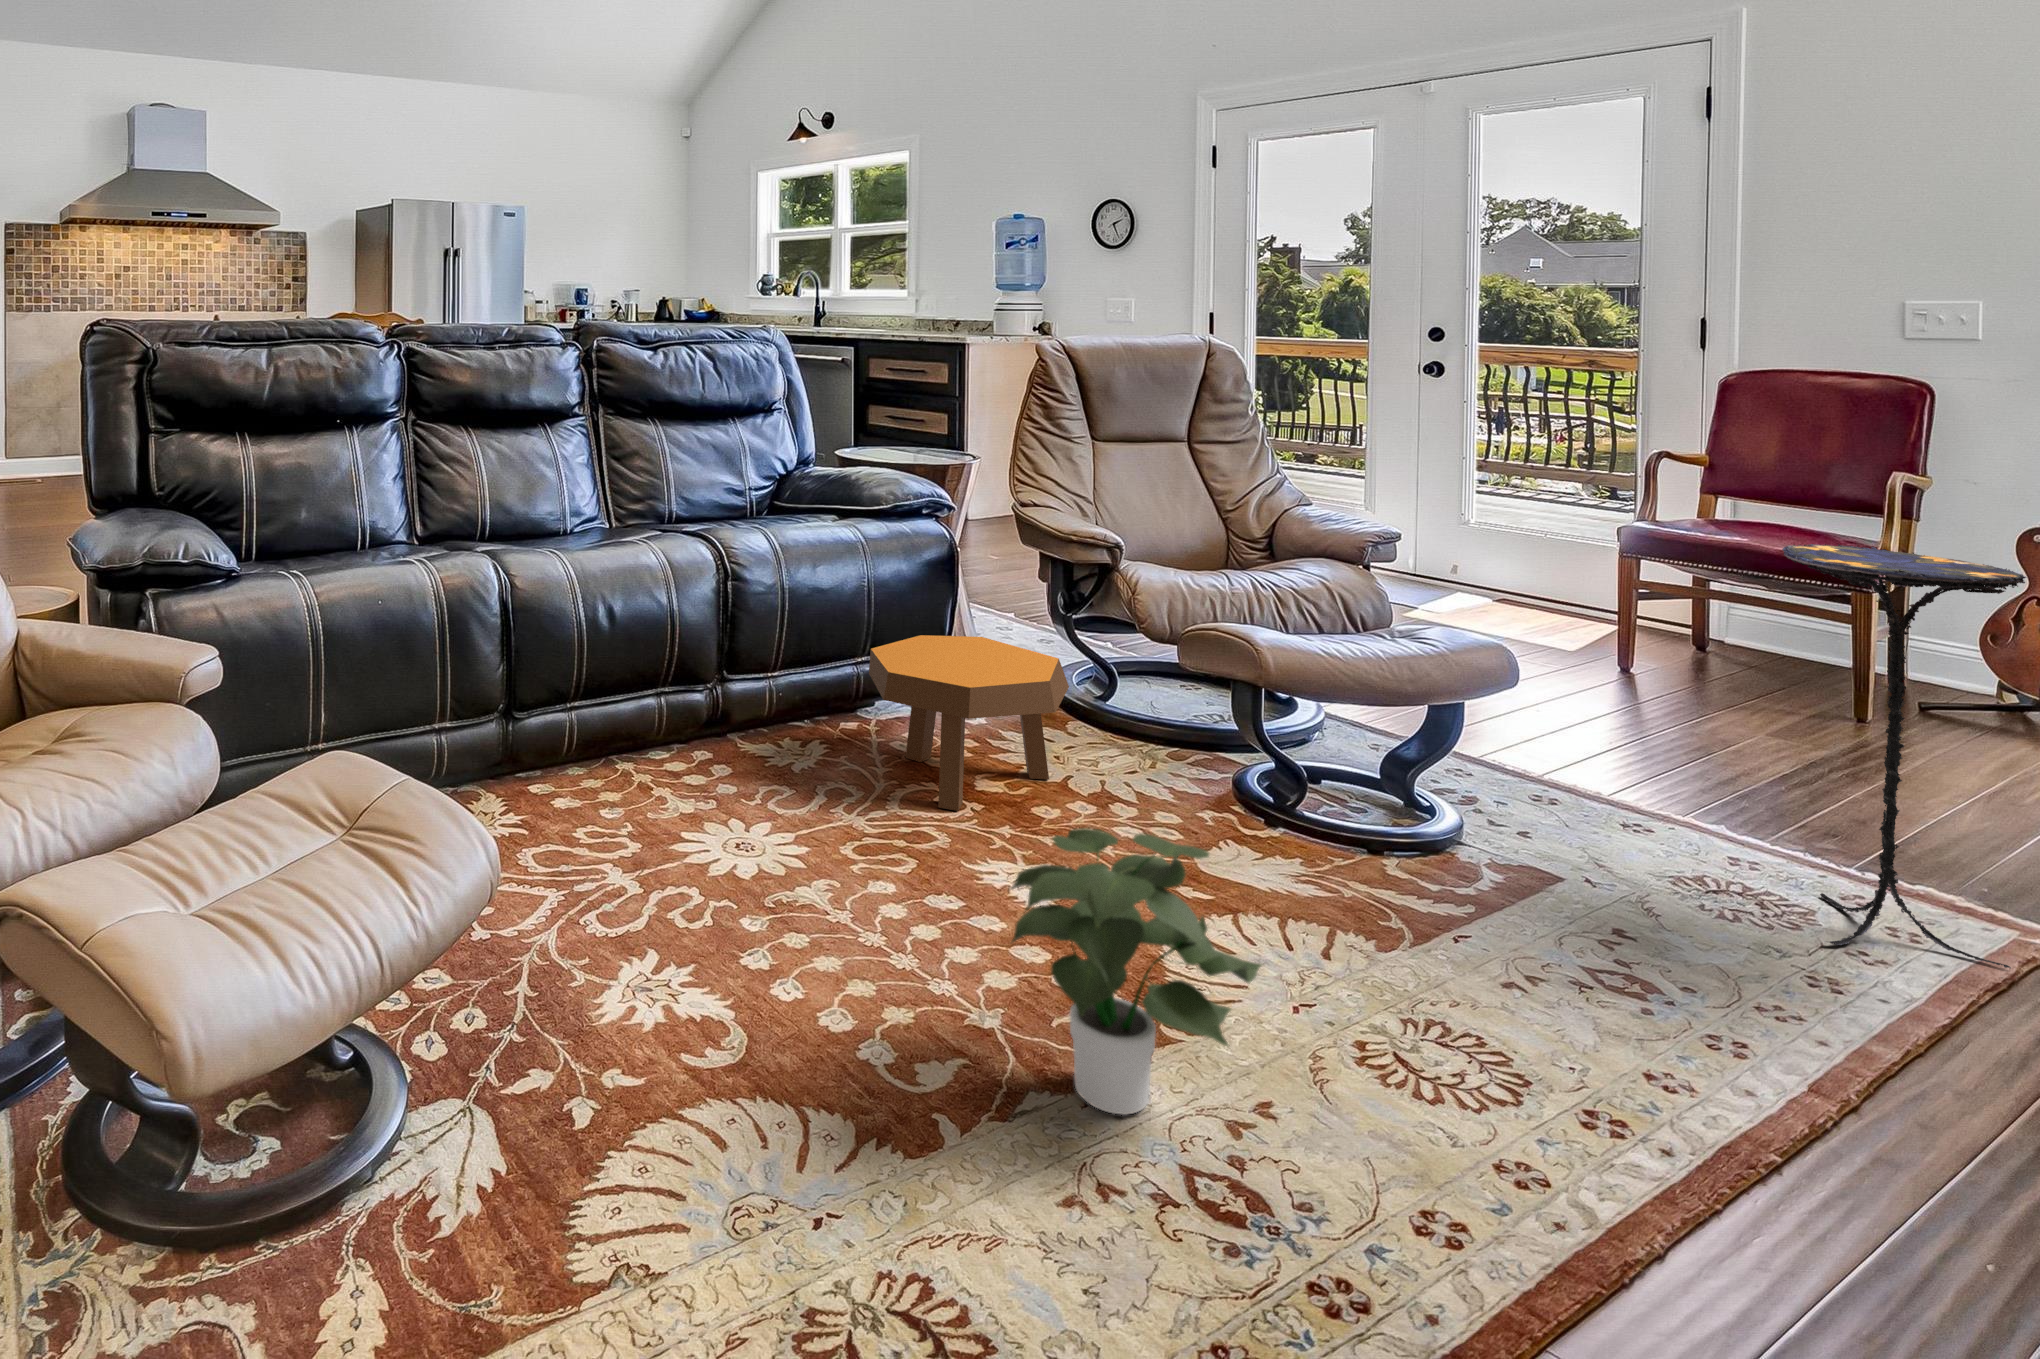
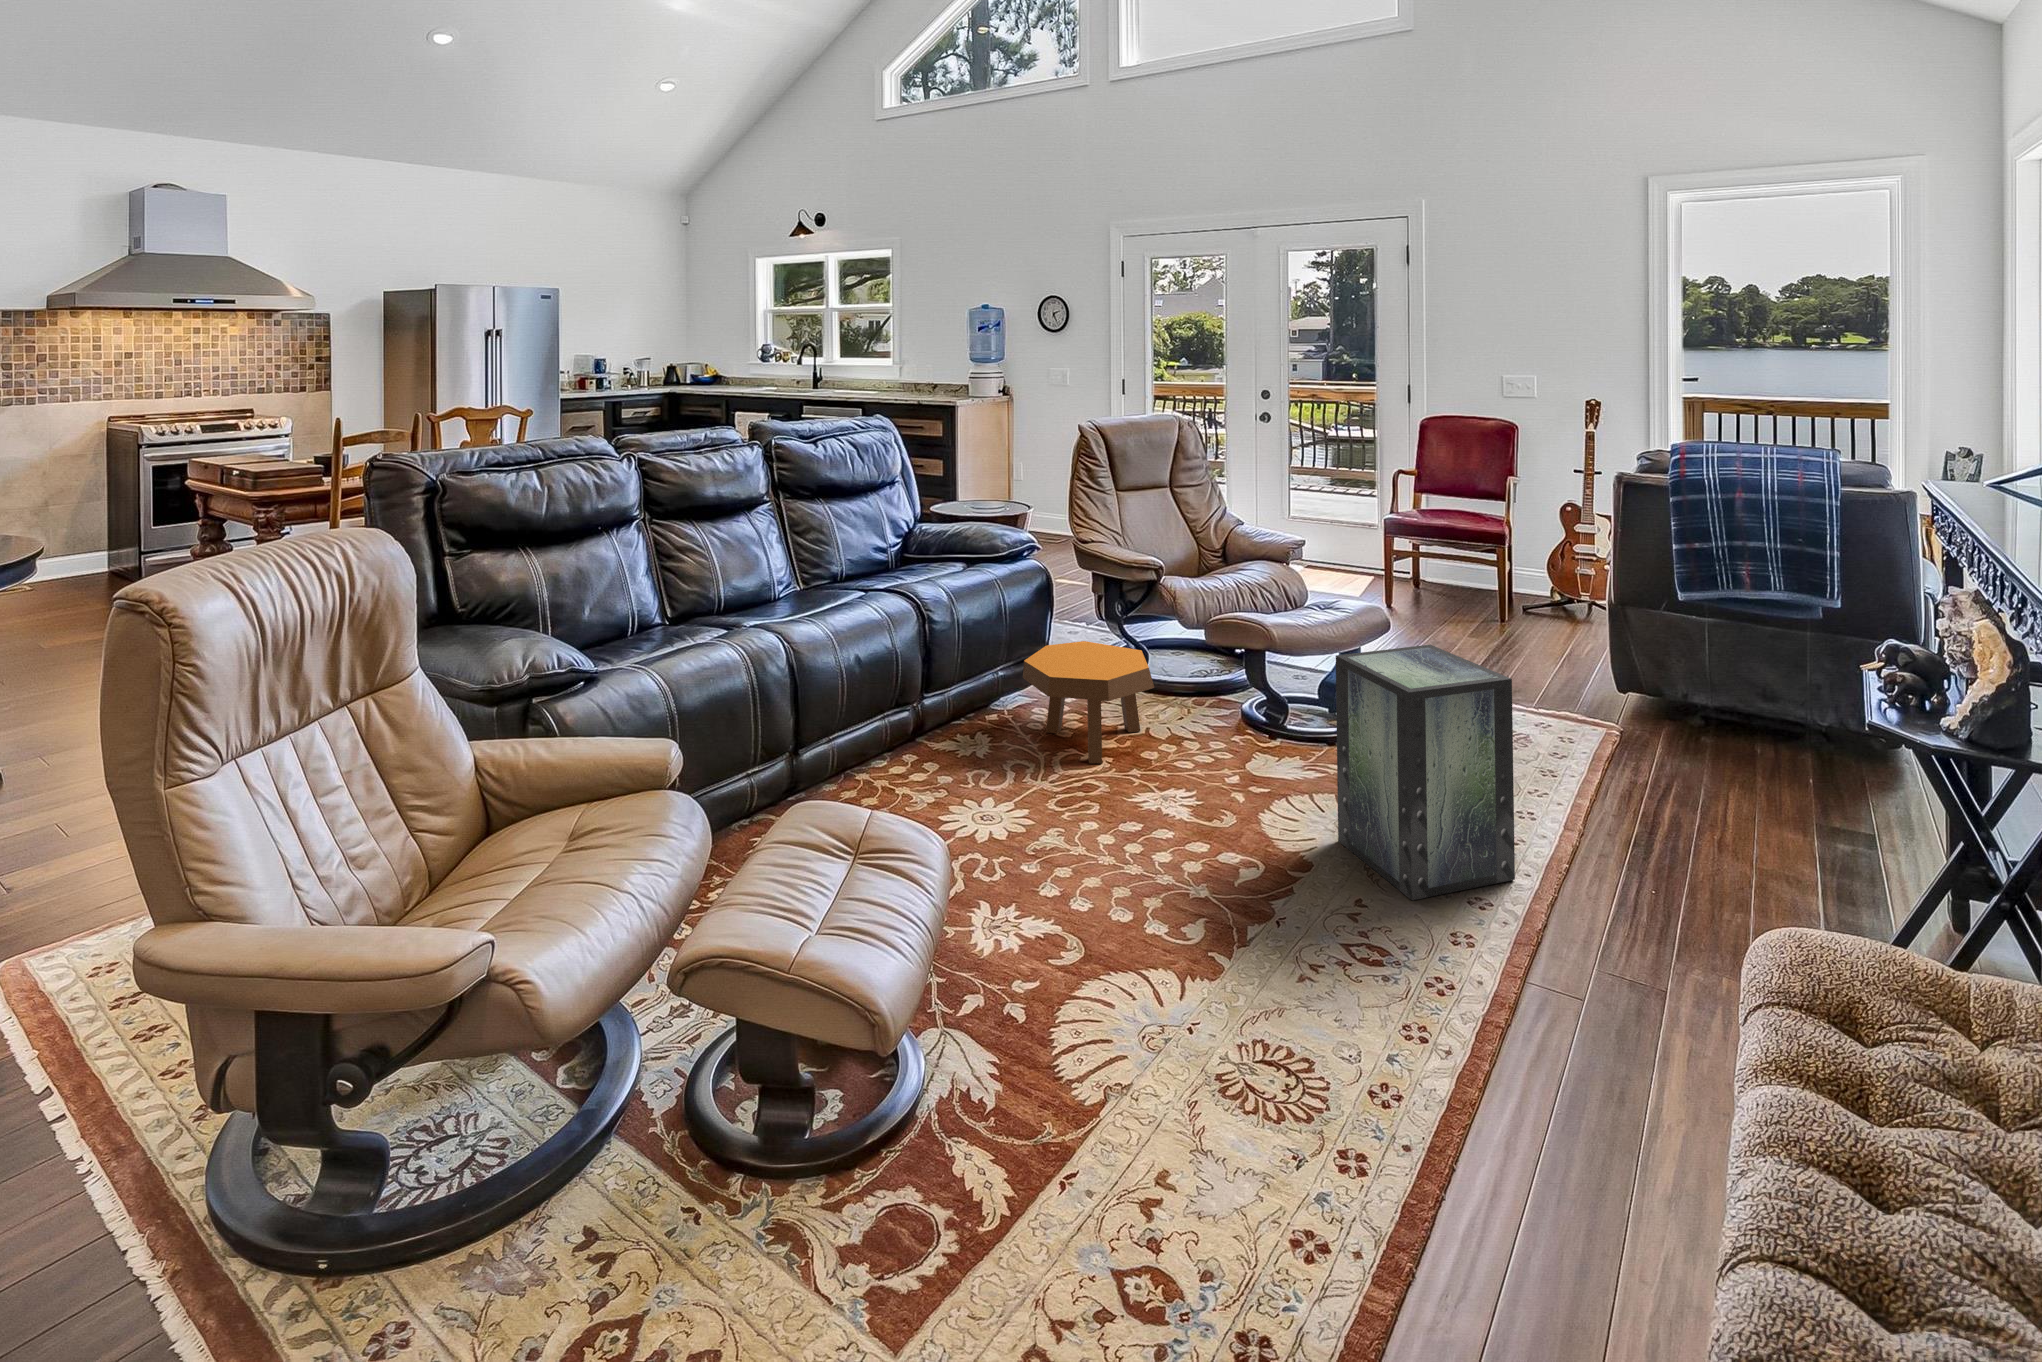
side table: present [1782,544,2026,968] -> none [1509,541,1608,752]
storage box: none [1289,678,1640,1154] -> present [1336,645,1515,900]
potted plant: present [1011,828,1262,1115] -> none [1215,763,1360,927]

